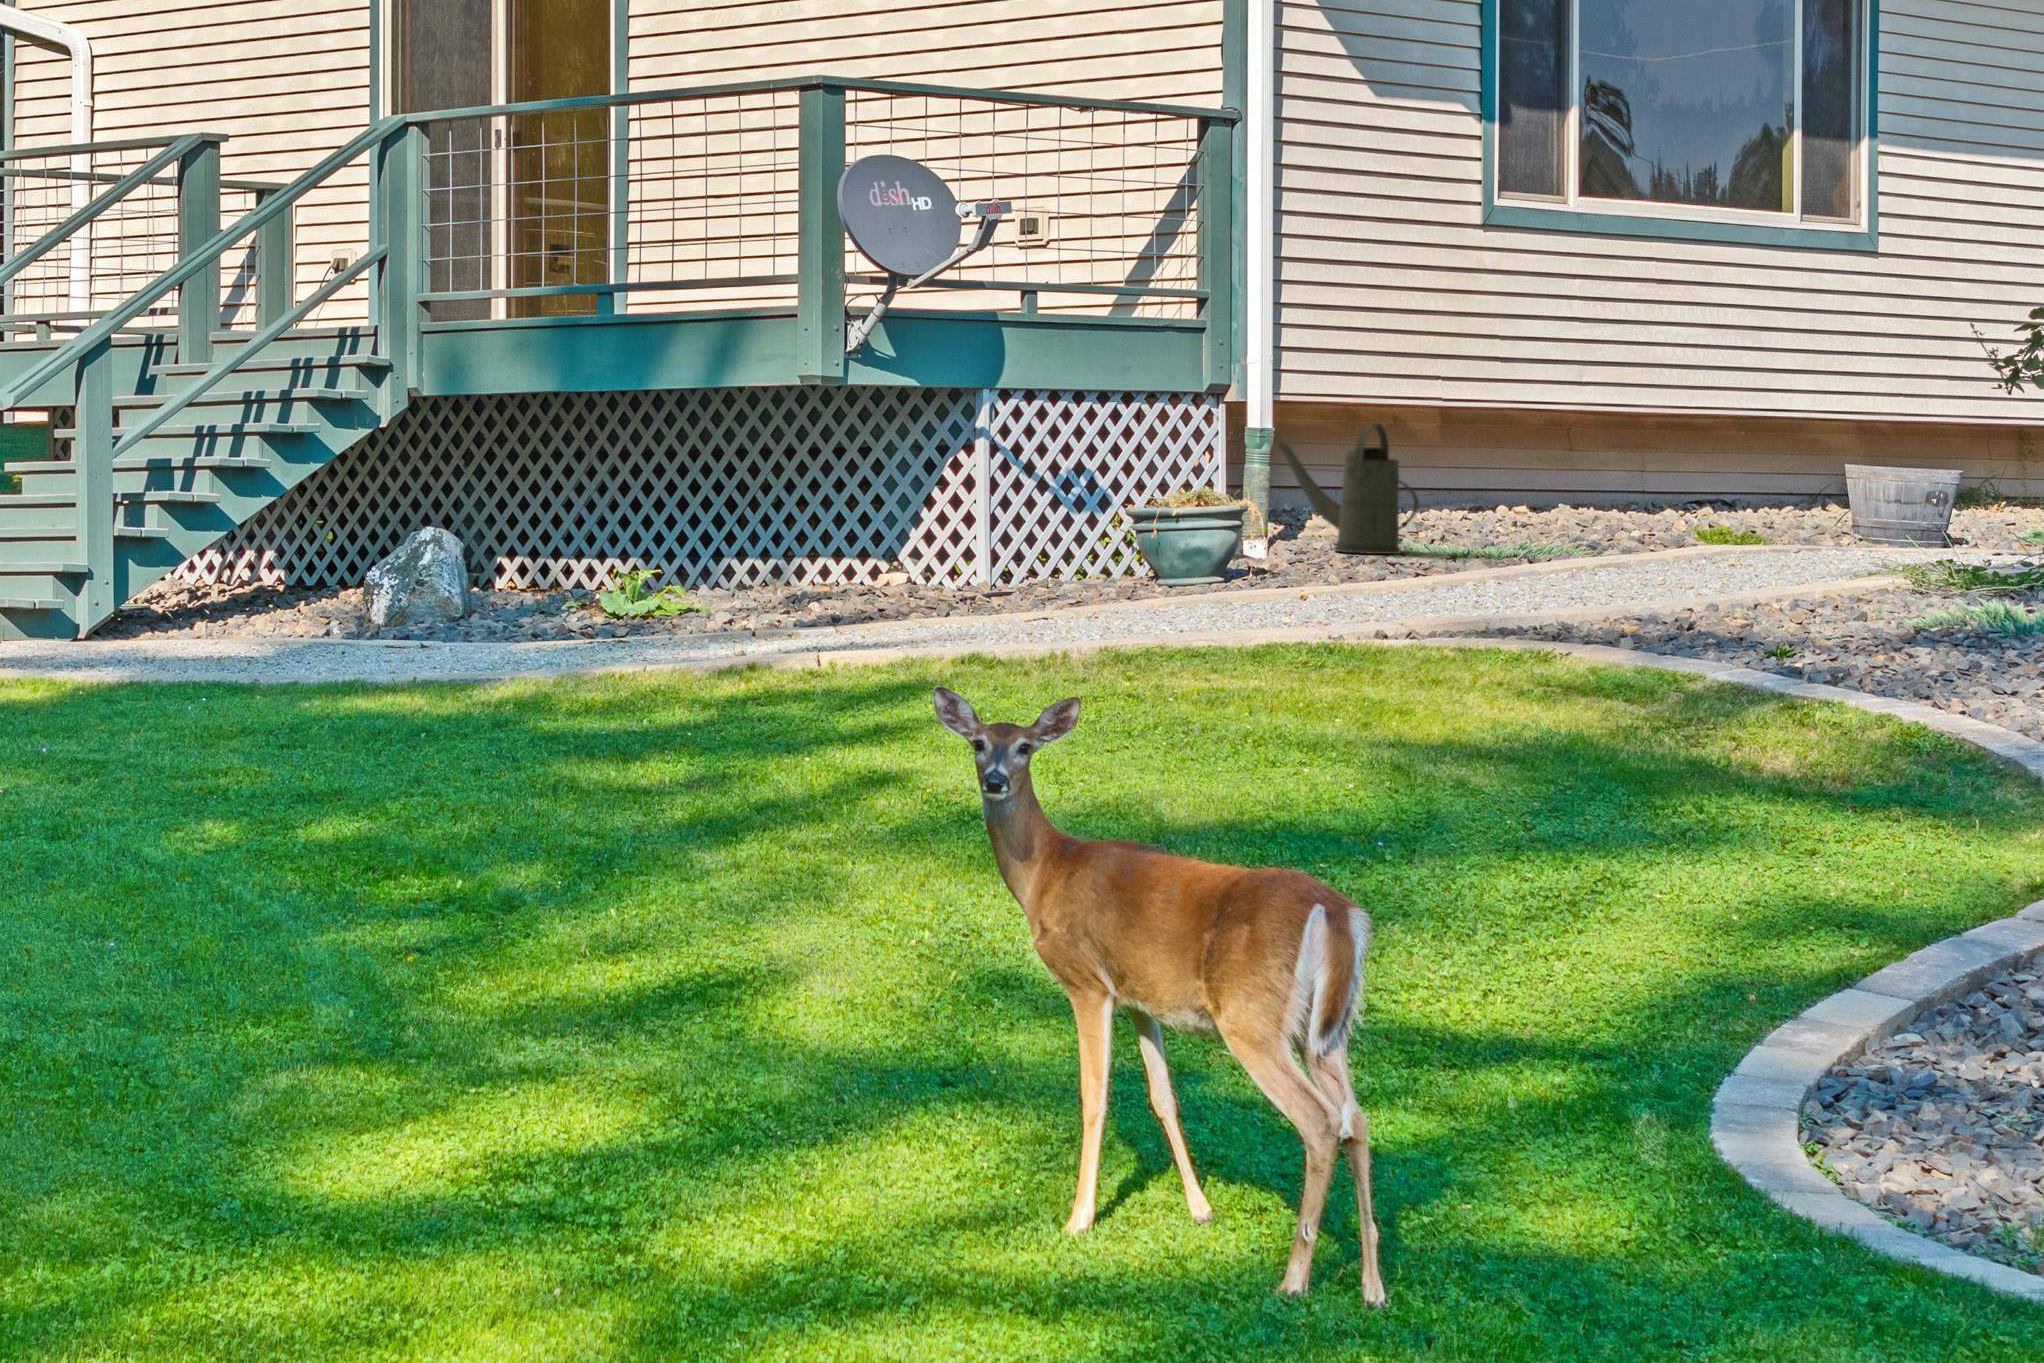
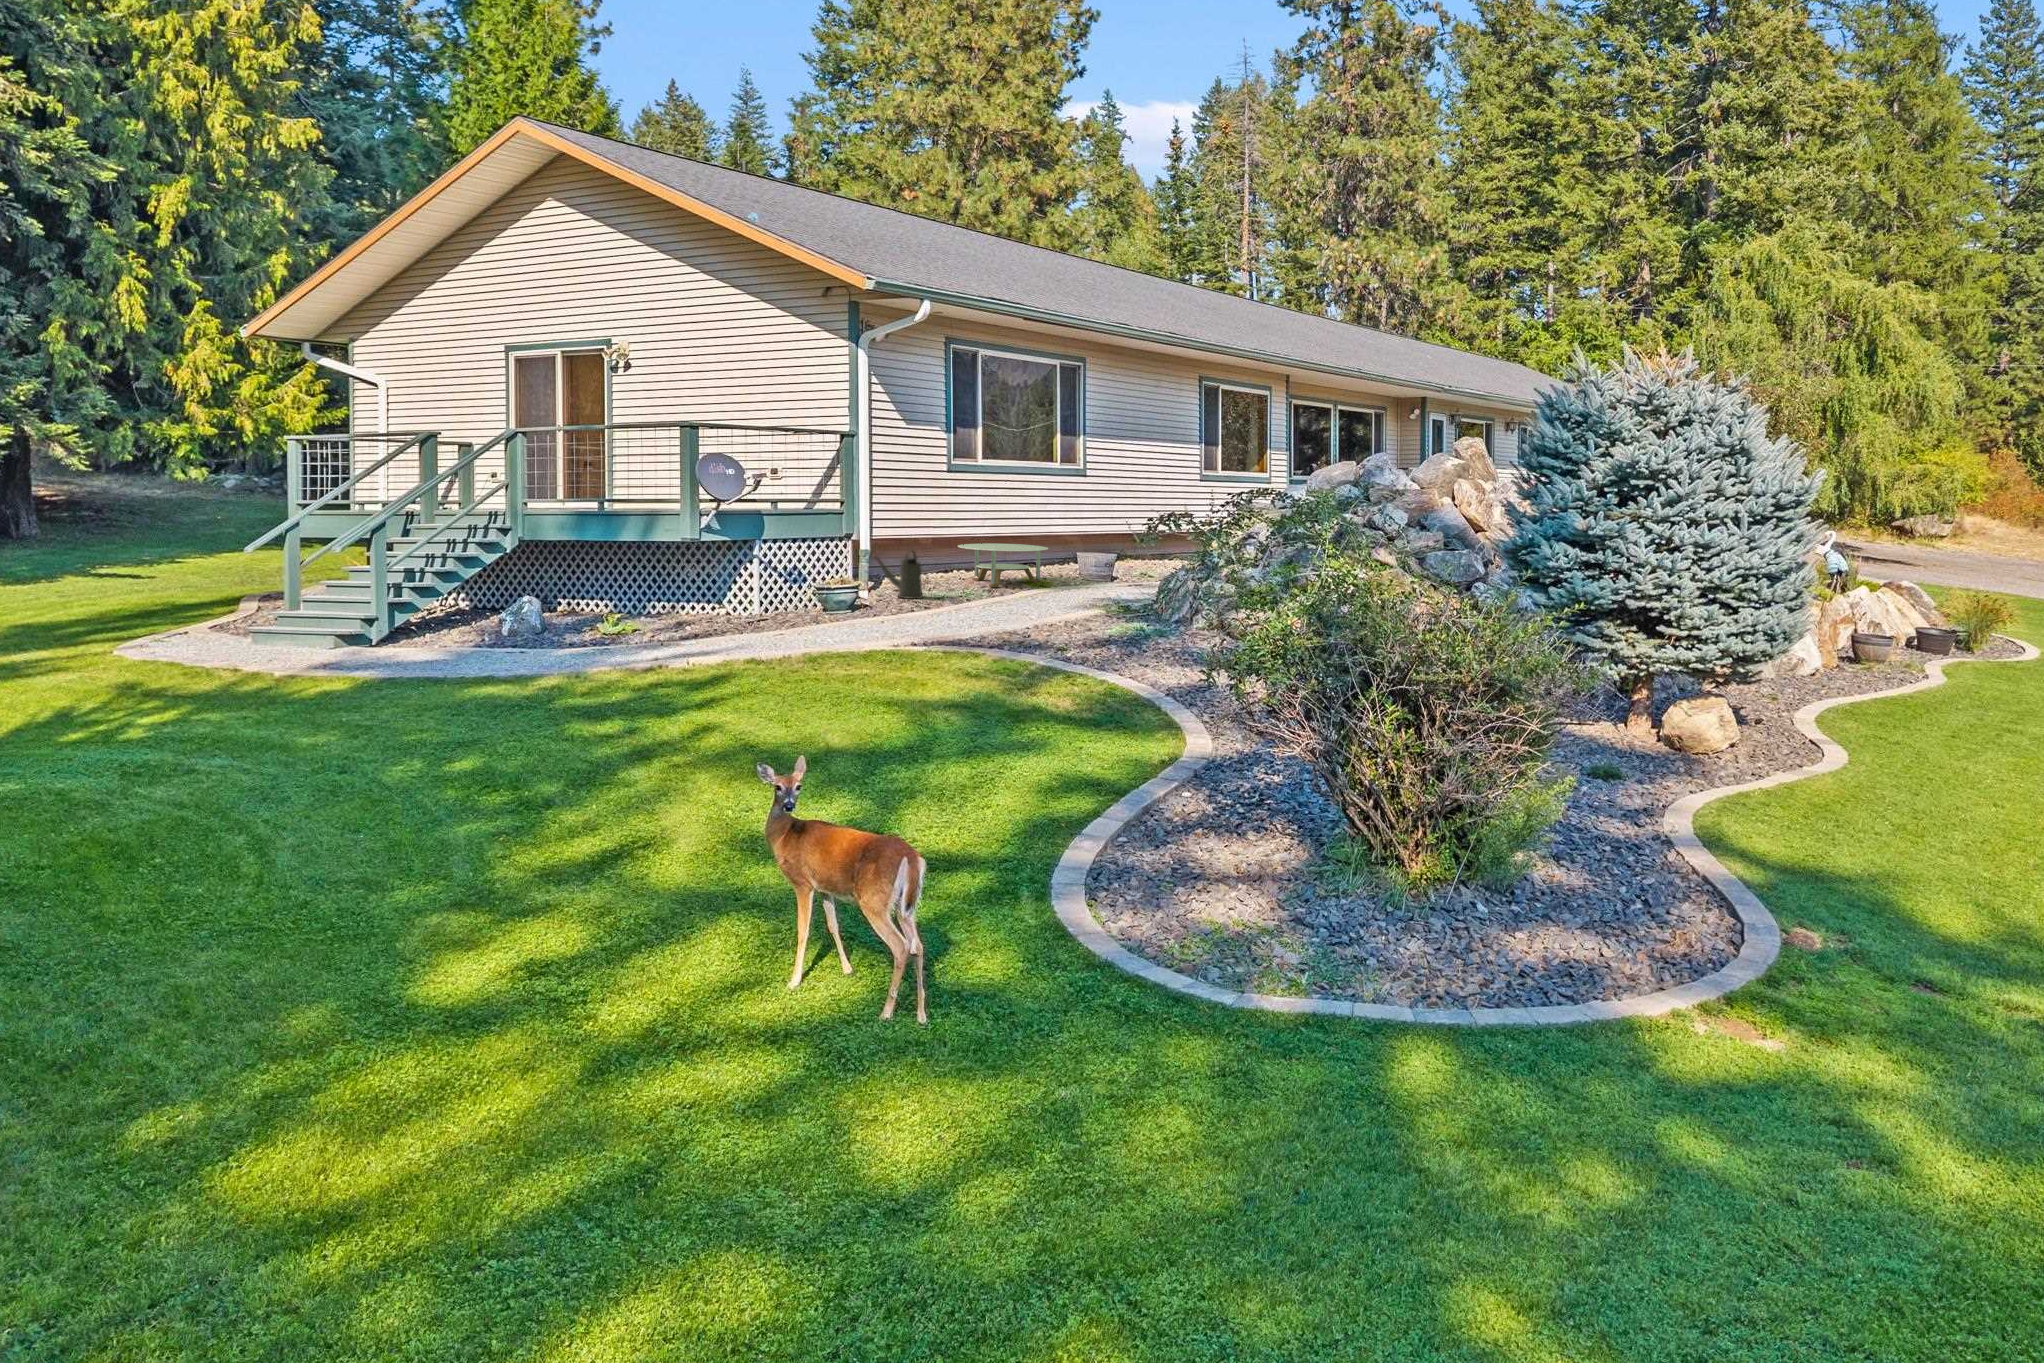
round table: none [1502,428,1757,538] -> present [958,543,1048,587]

